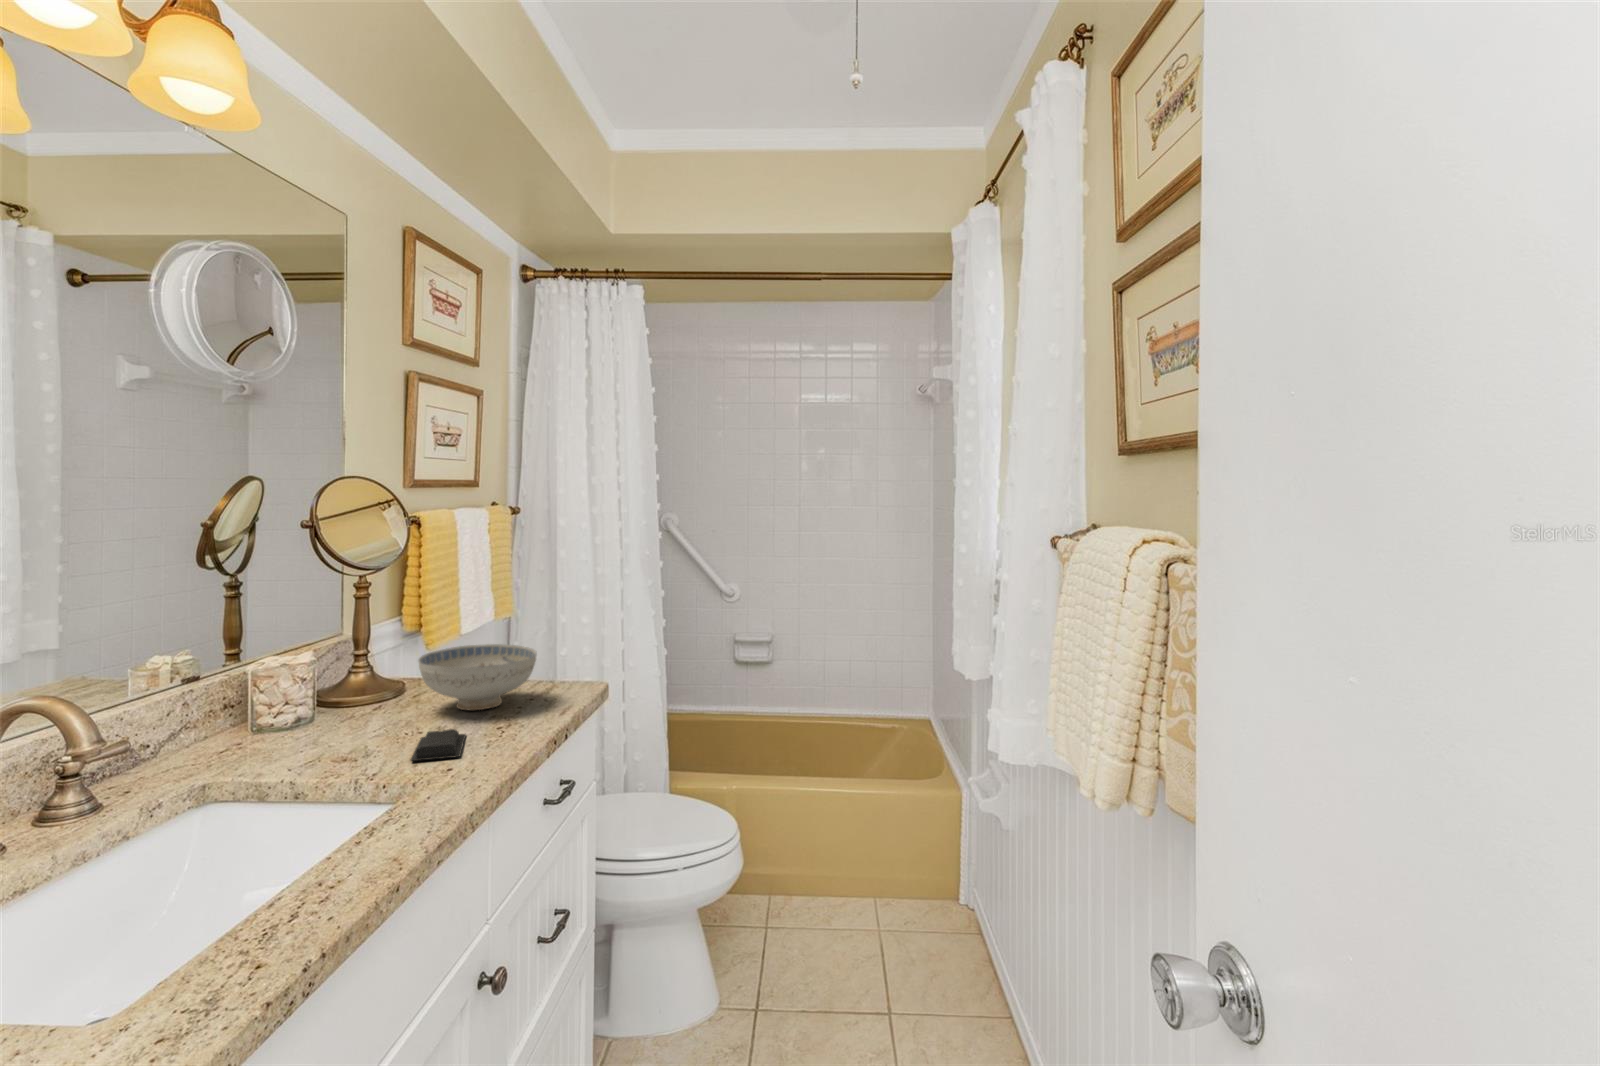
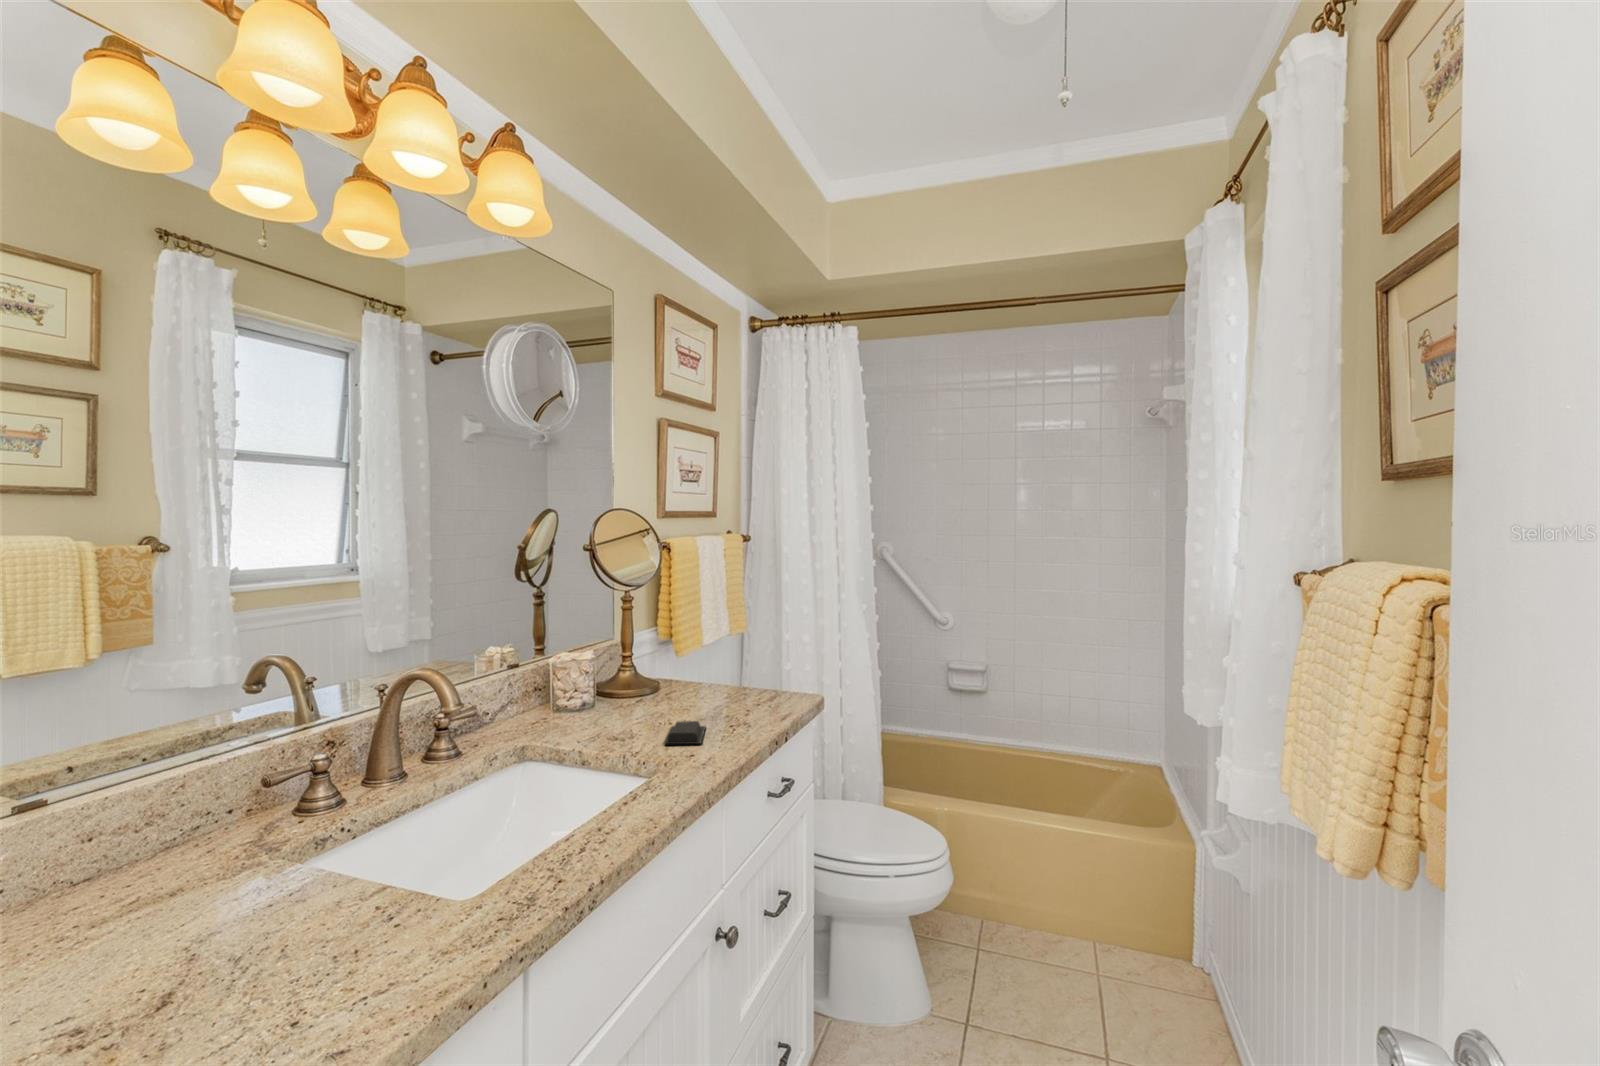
ceramic bowl: present [419,644,537,710] -> none [669,651,764,707]

